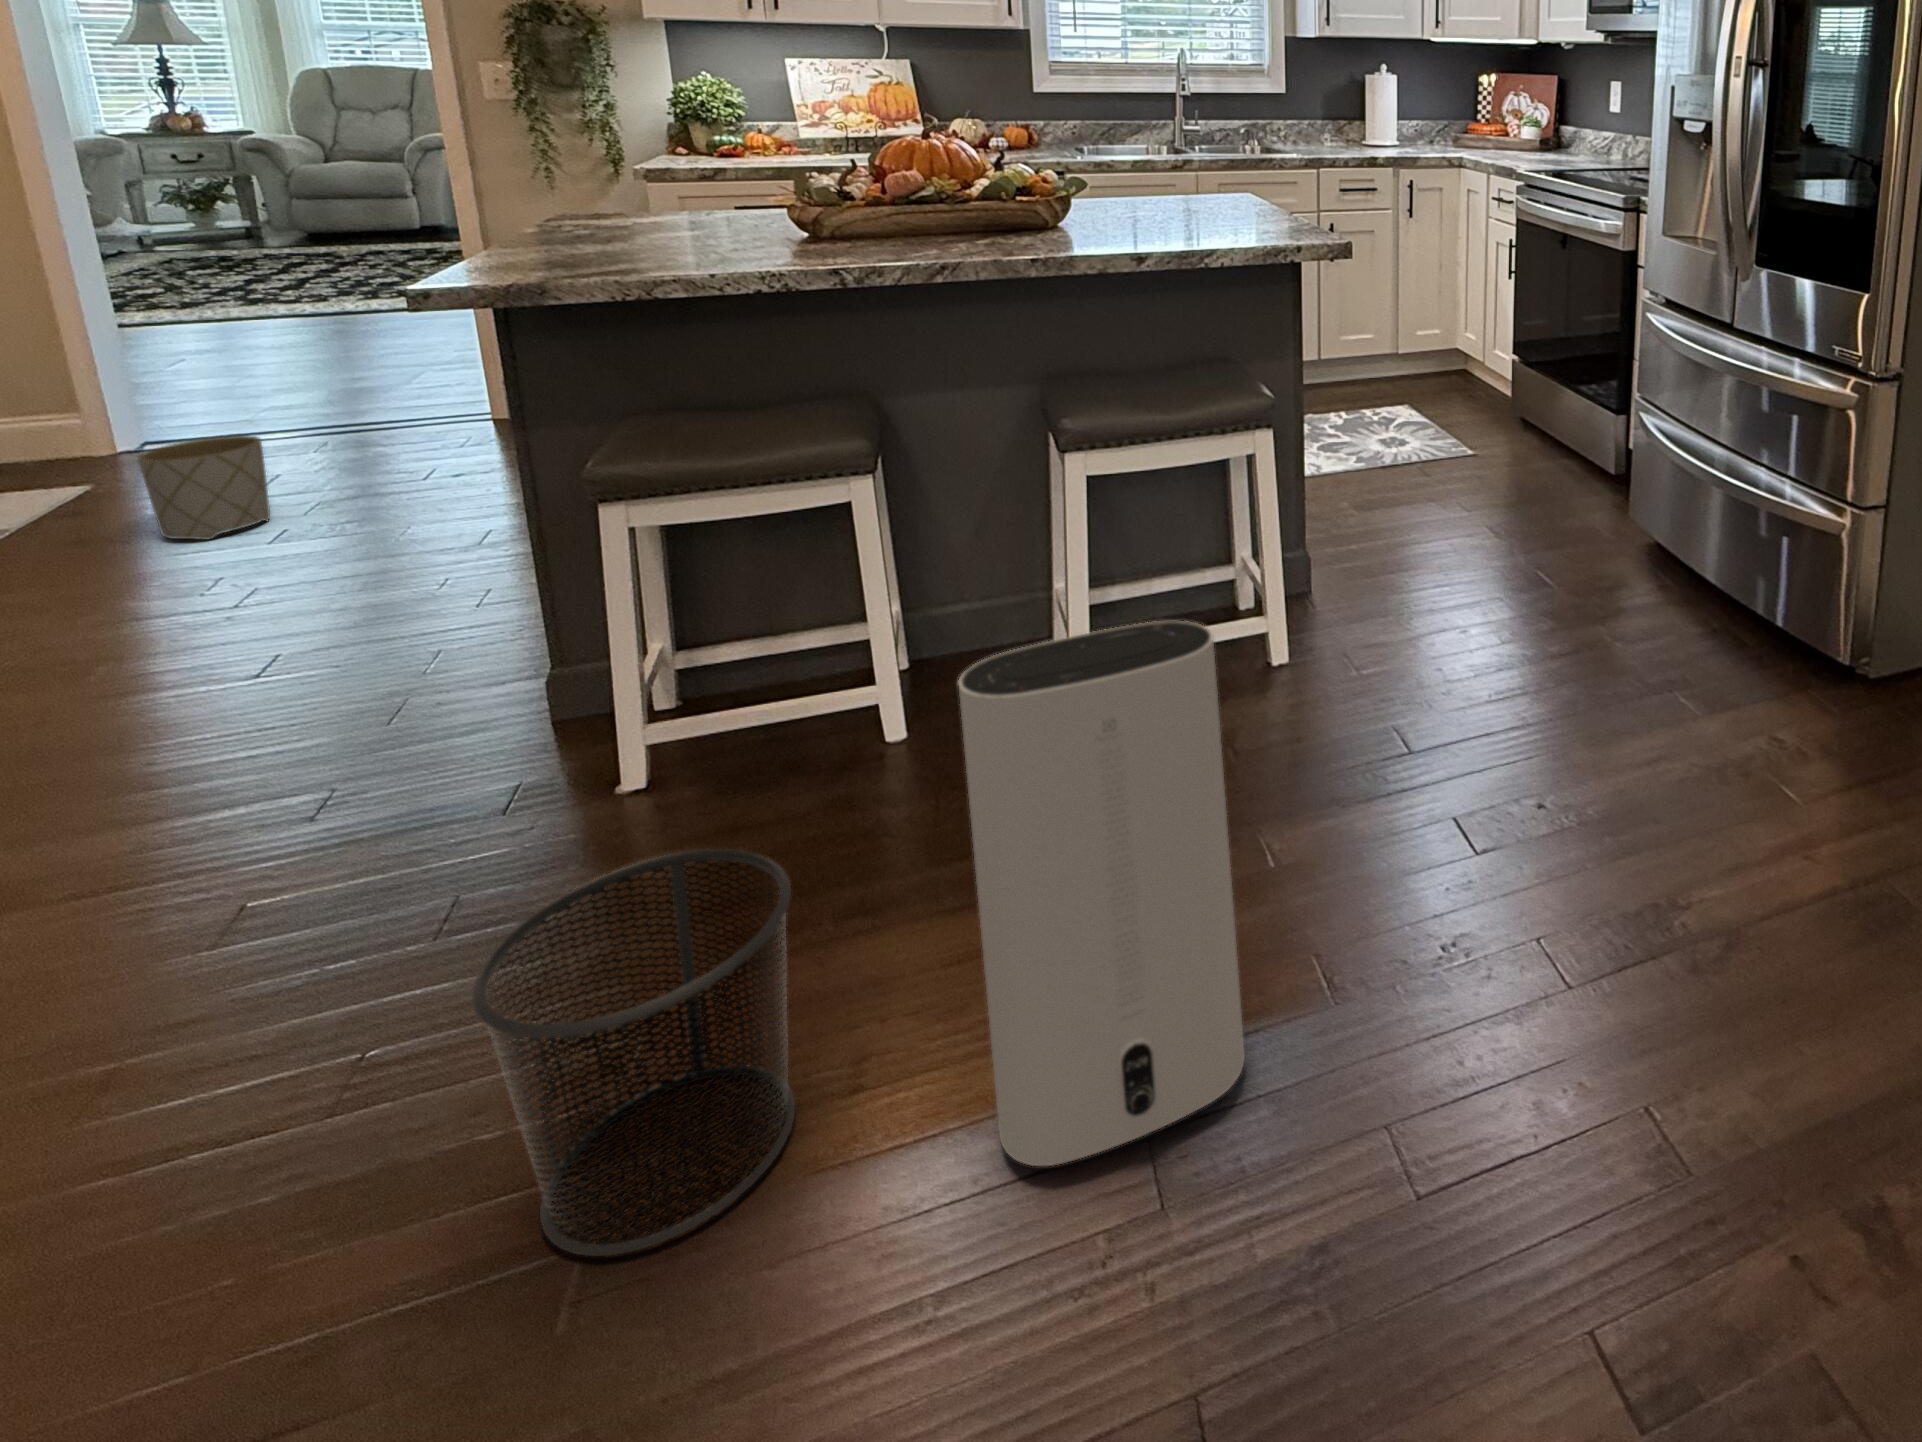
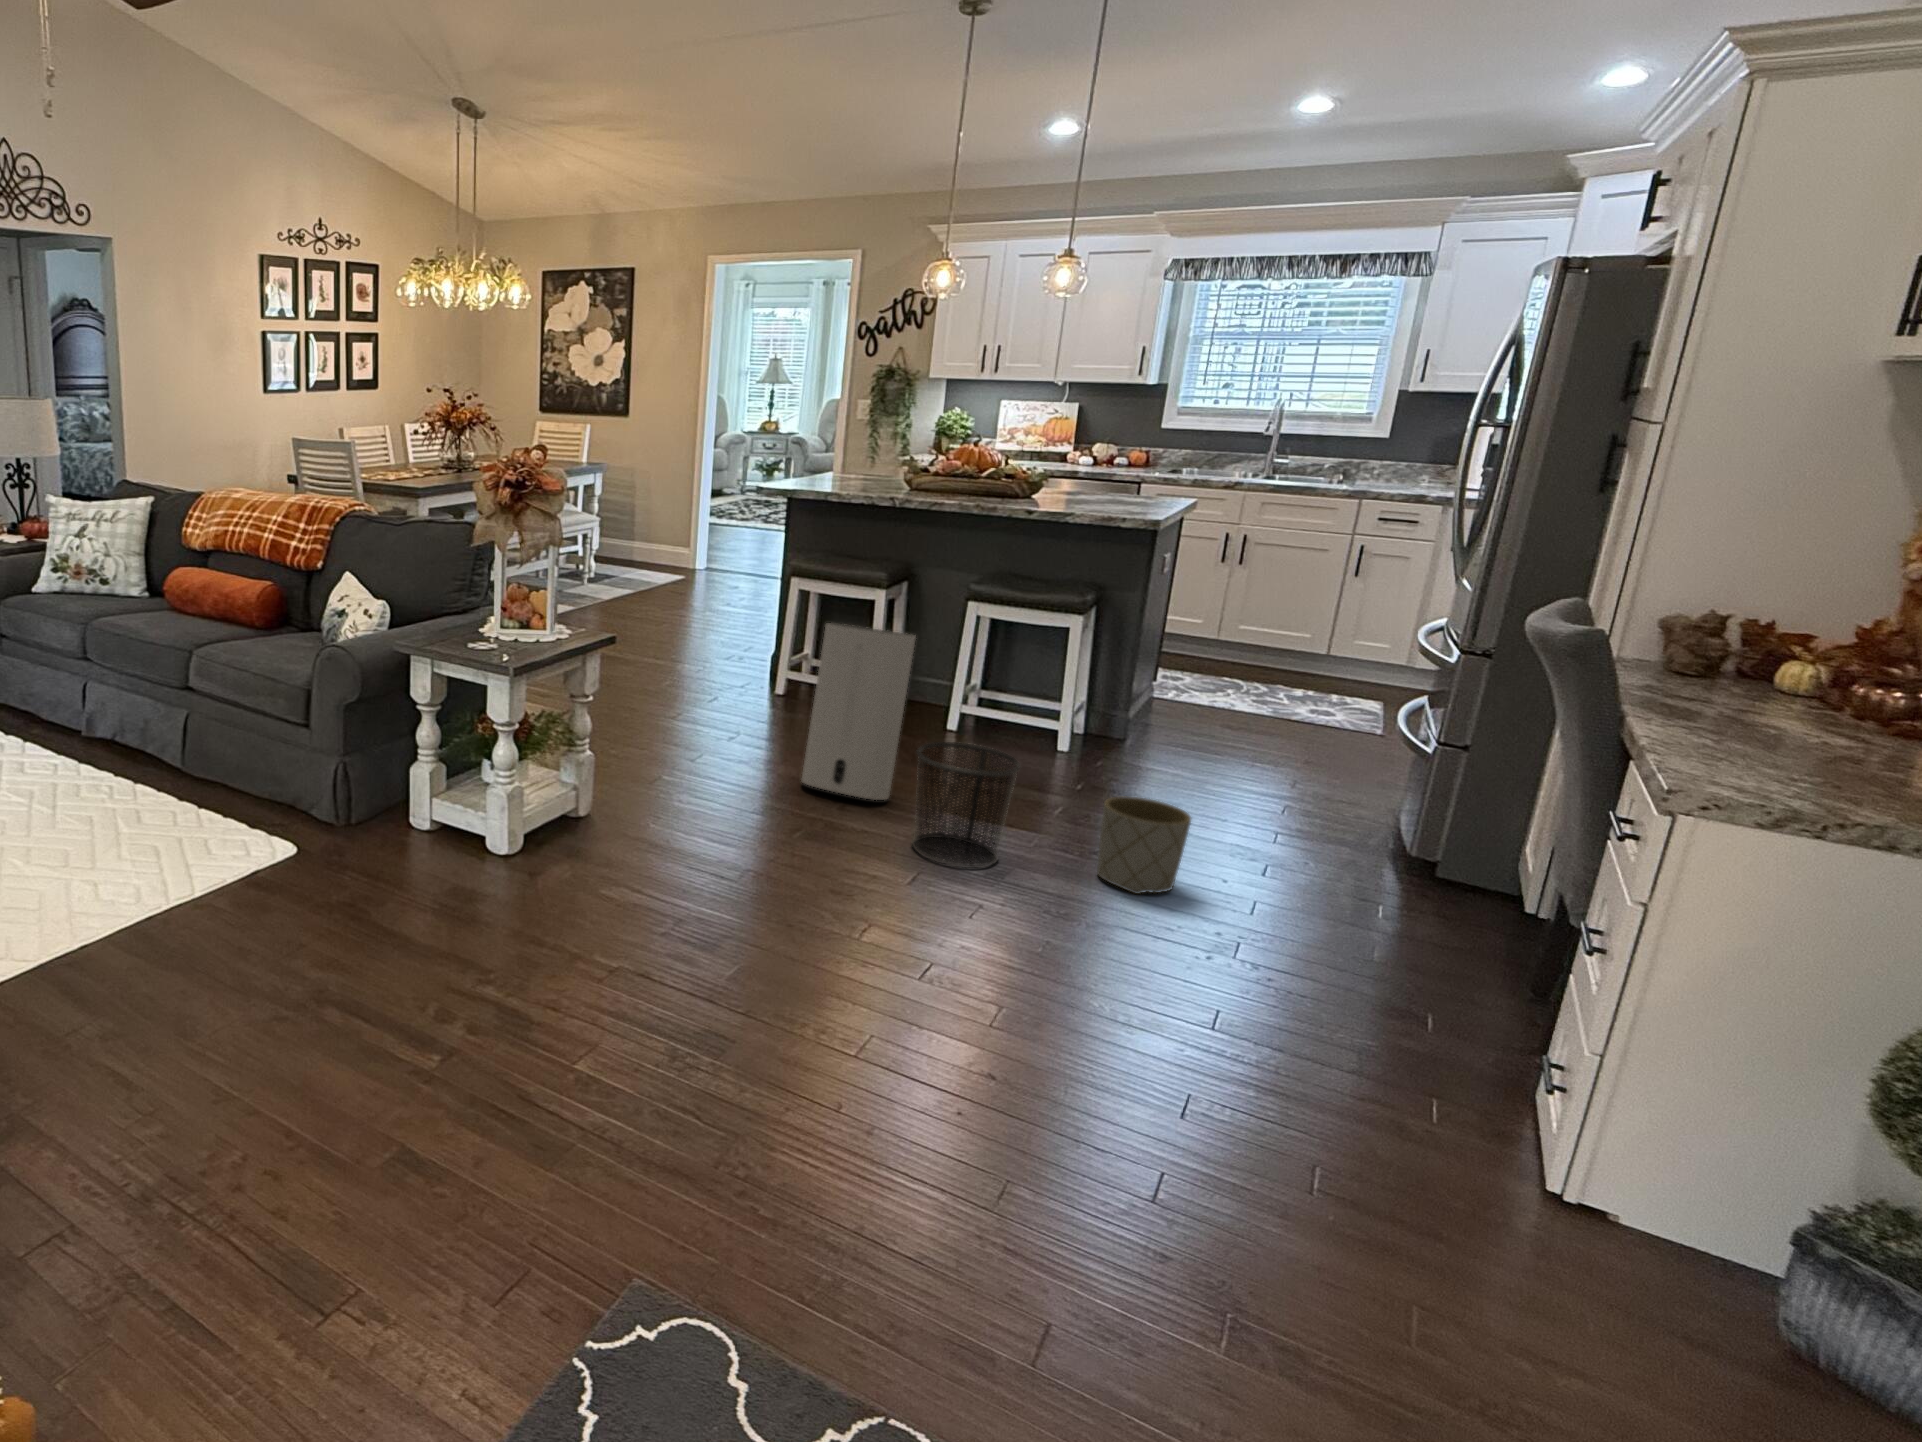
planter: present [138,435,270,540] -> present [1097,796,1191,894]
waste bin: present [472,849,795,1256] -> present [912,742,1020,868]

